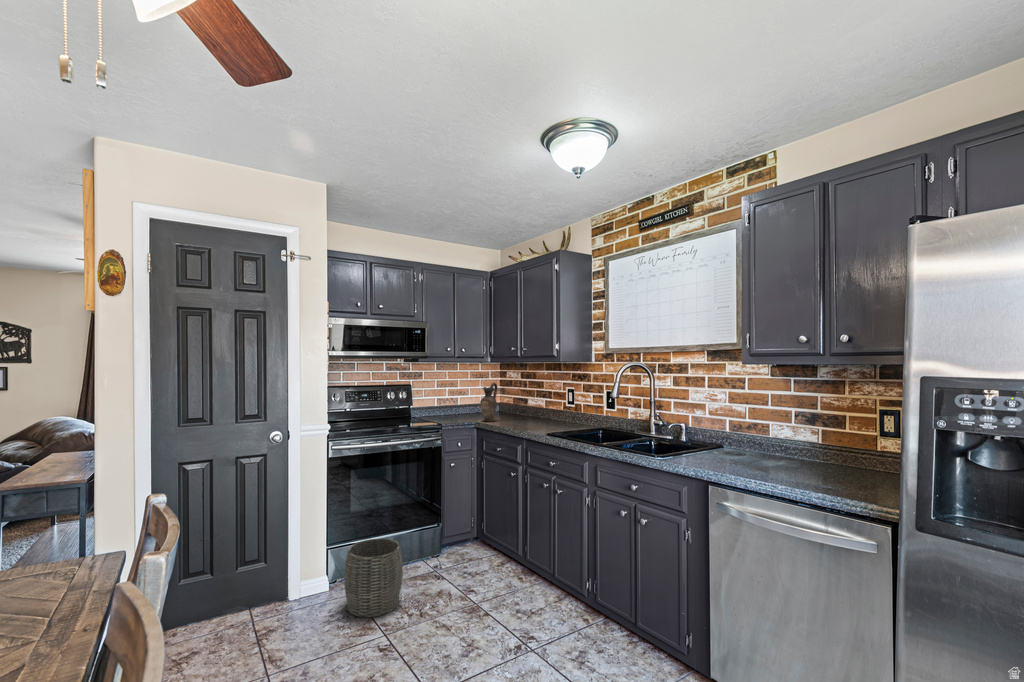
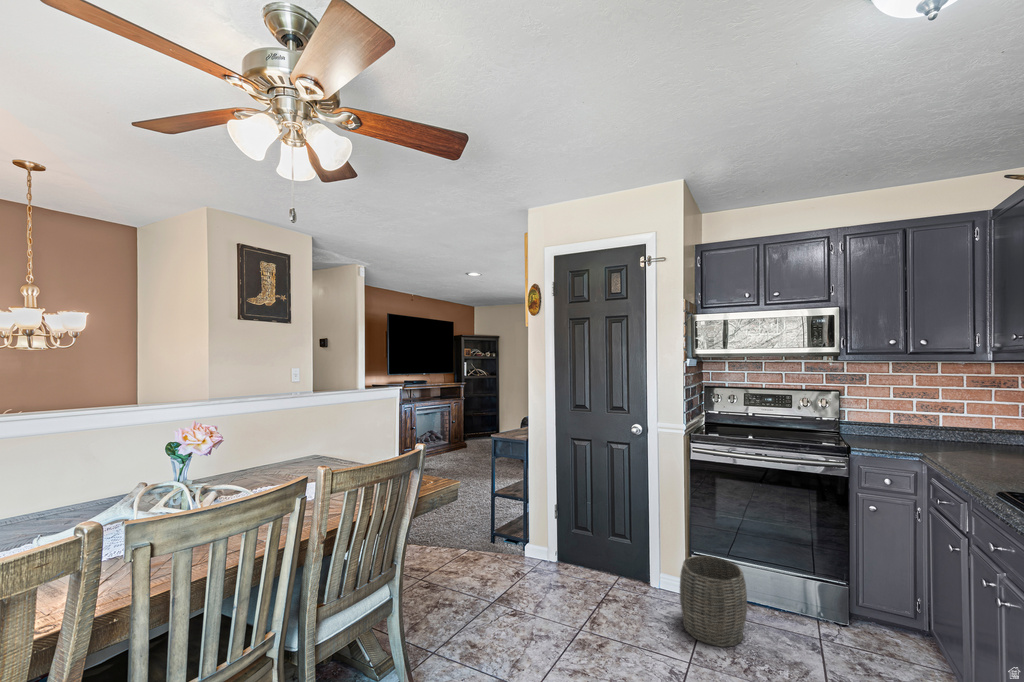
ceramic pitcher: present [480,383,497,421] -> none [940,398,983,460]

